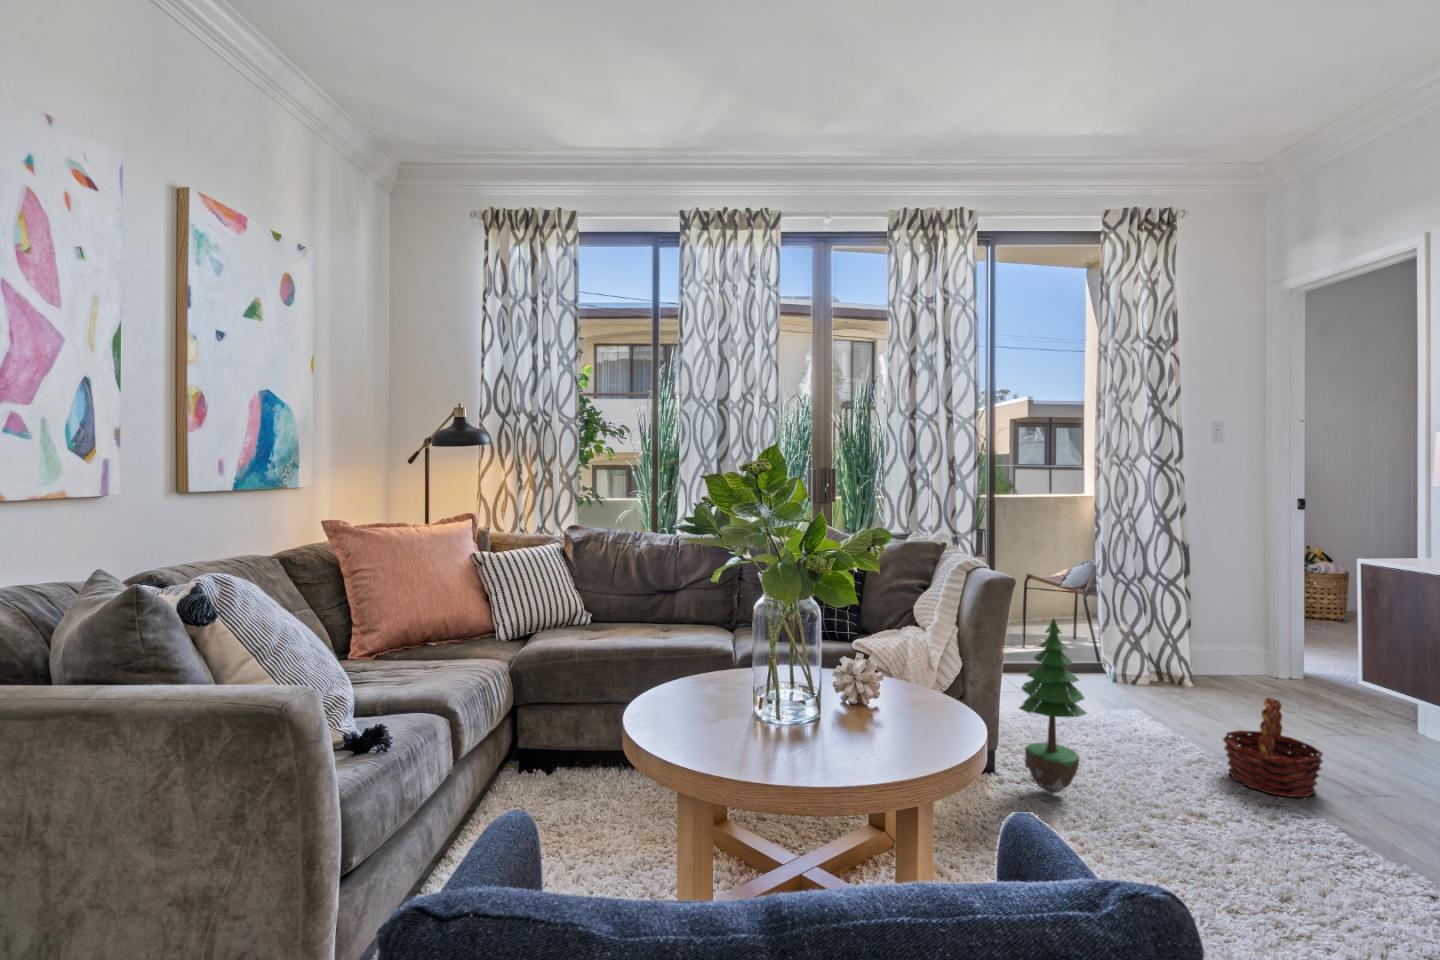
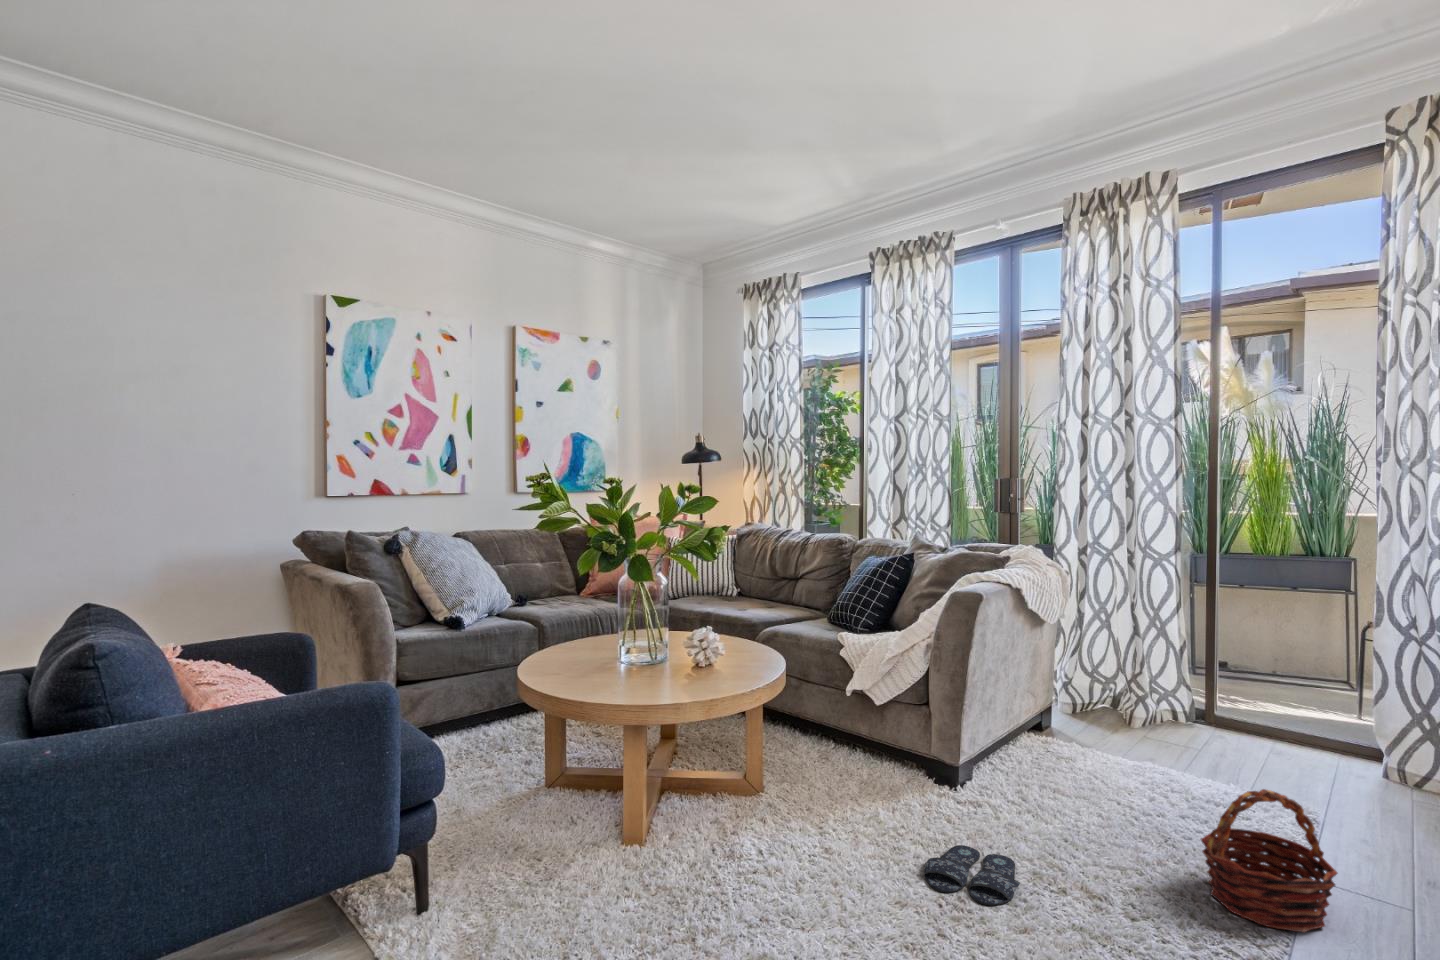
potted tree: present [1019,619,1087,794] -> none [922,631,990,813]
slippers: none [1118,816,1237,871] -> present [924,845,1020,906]

